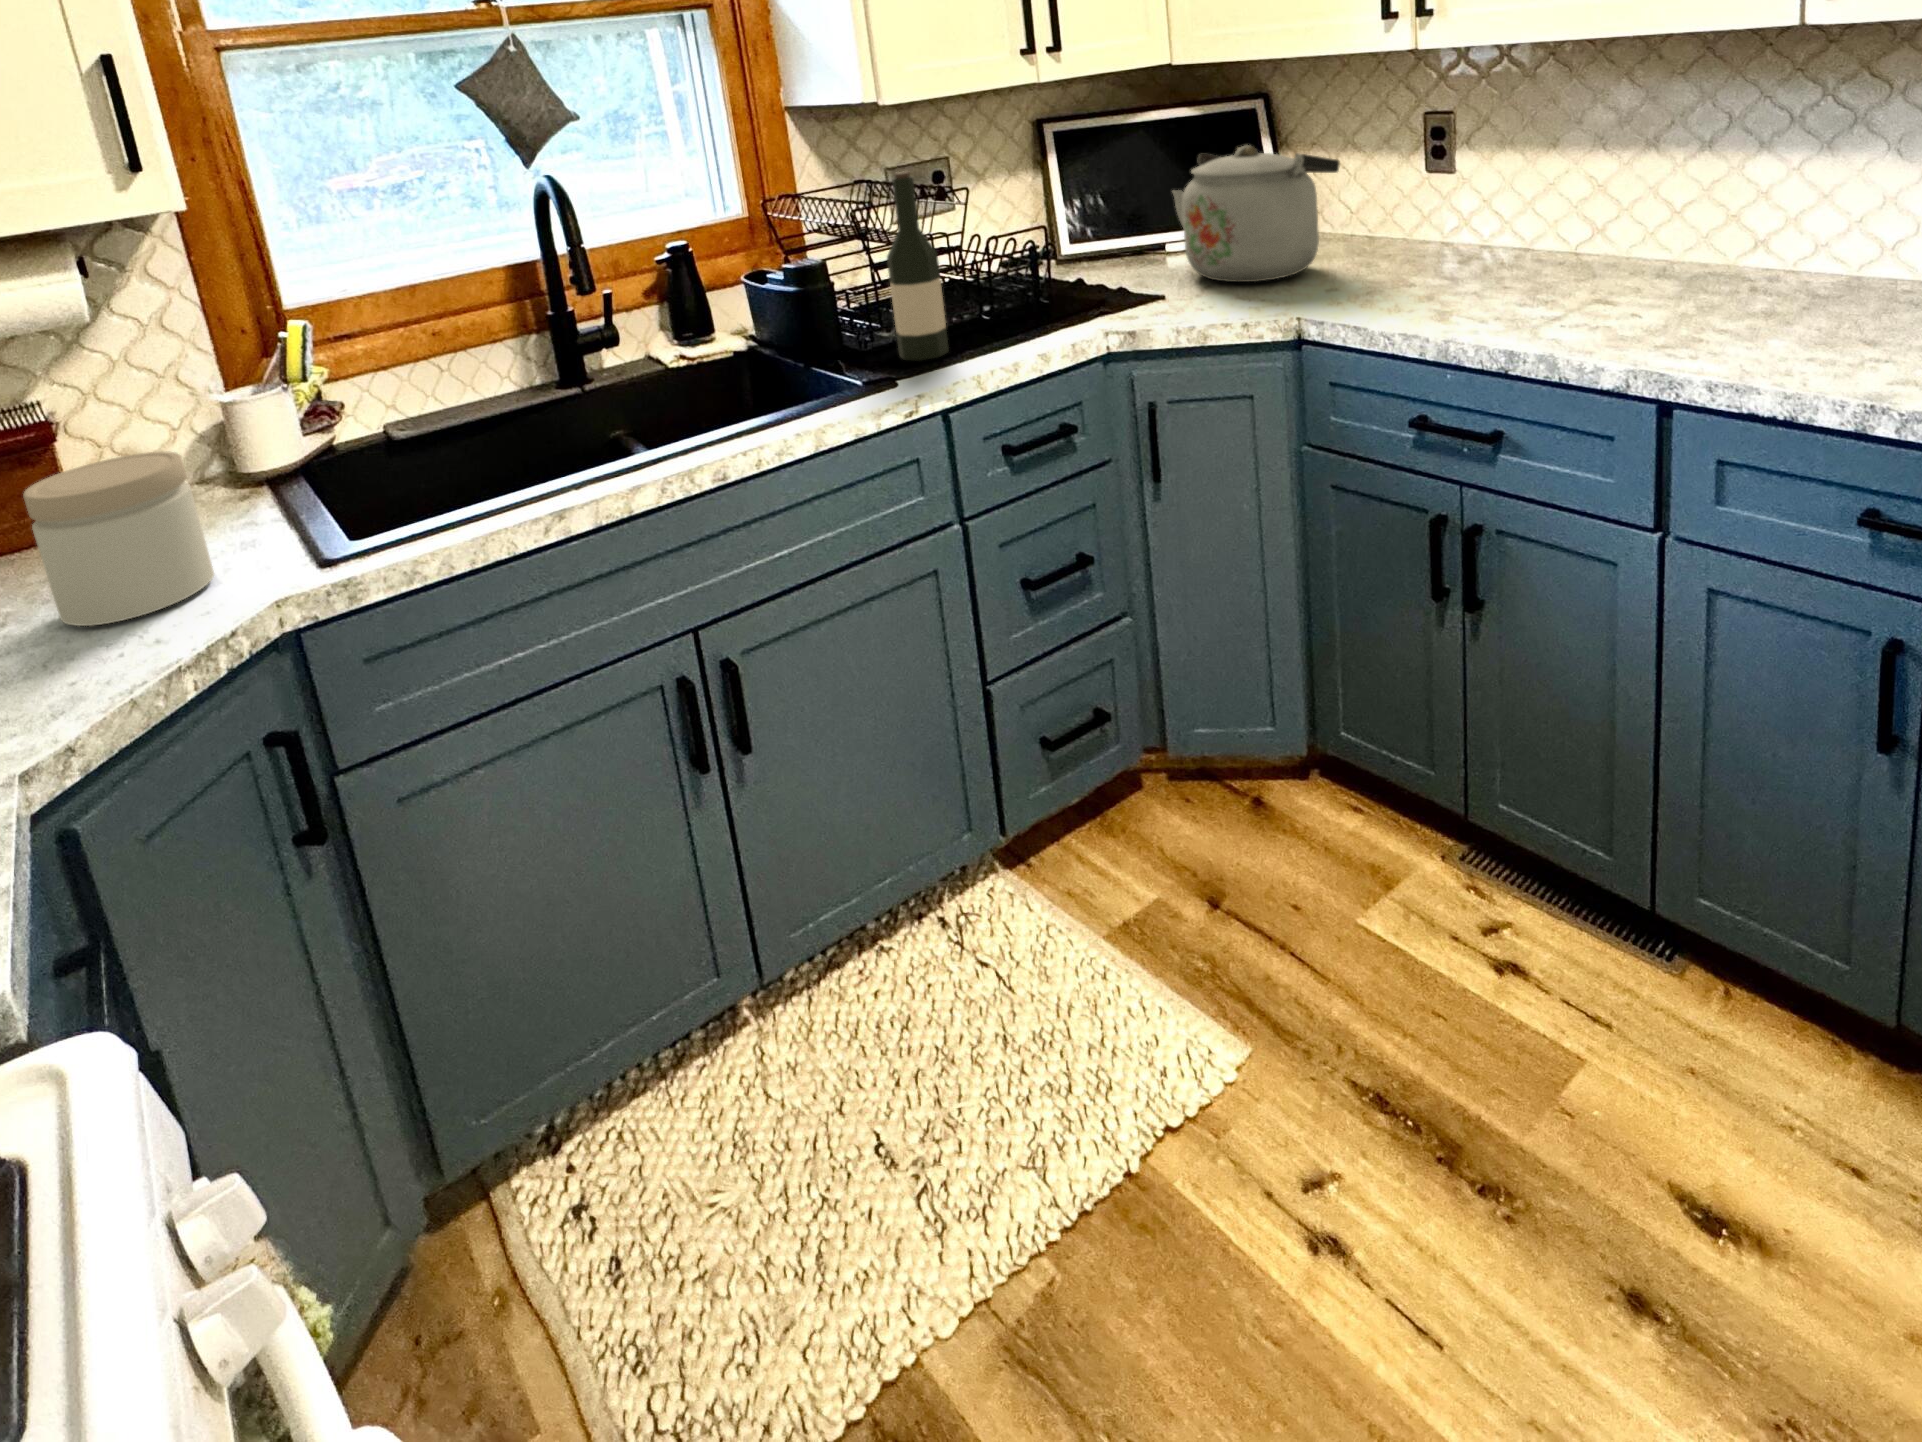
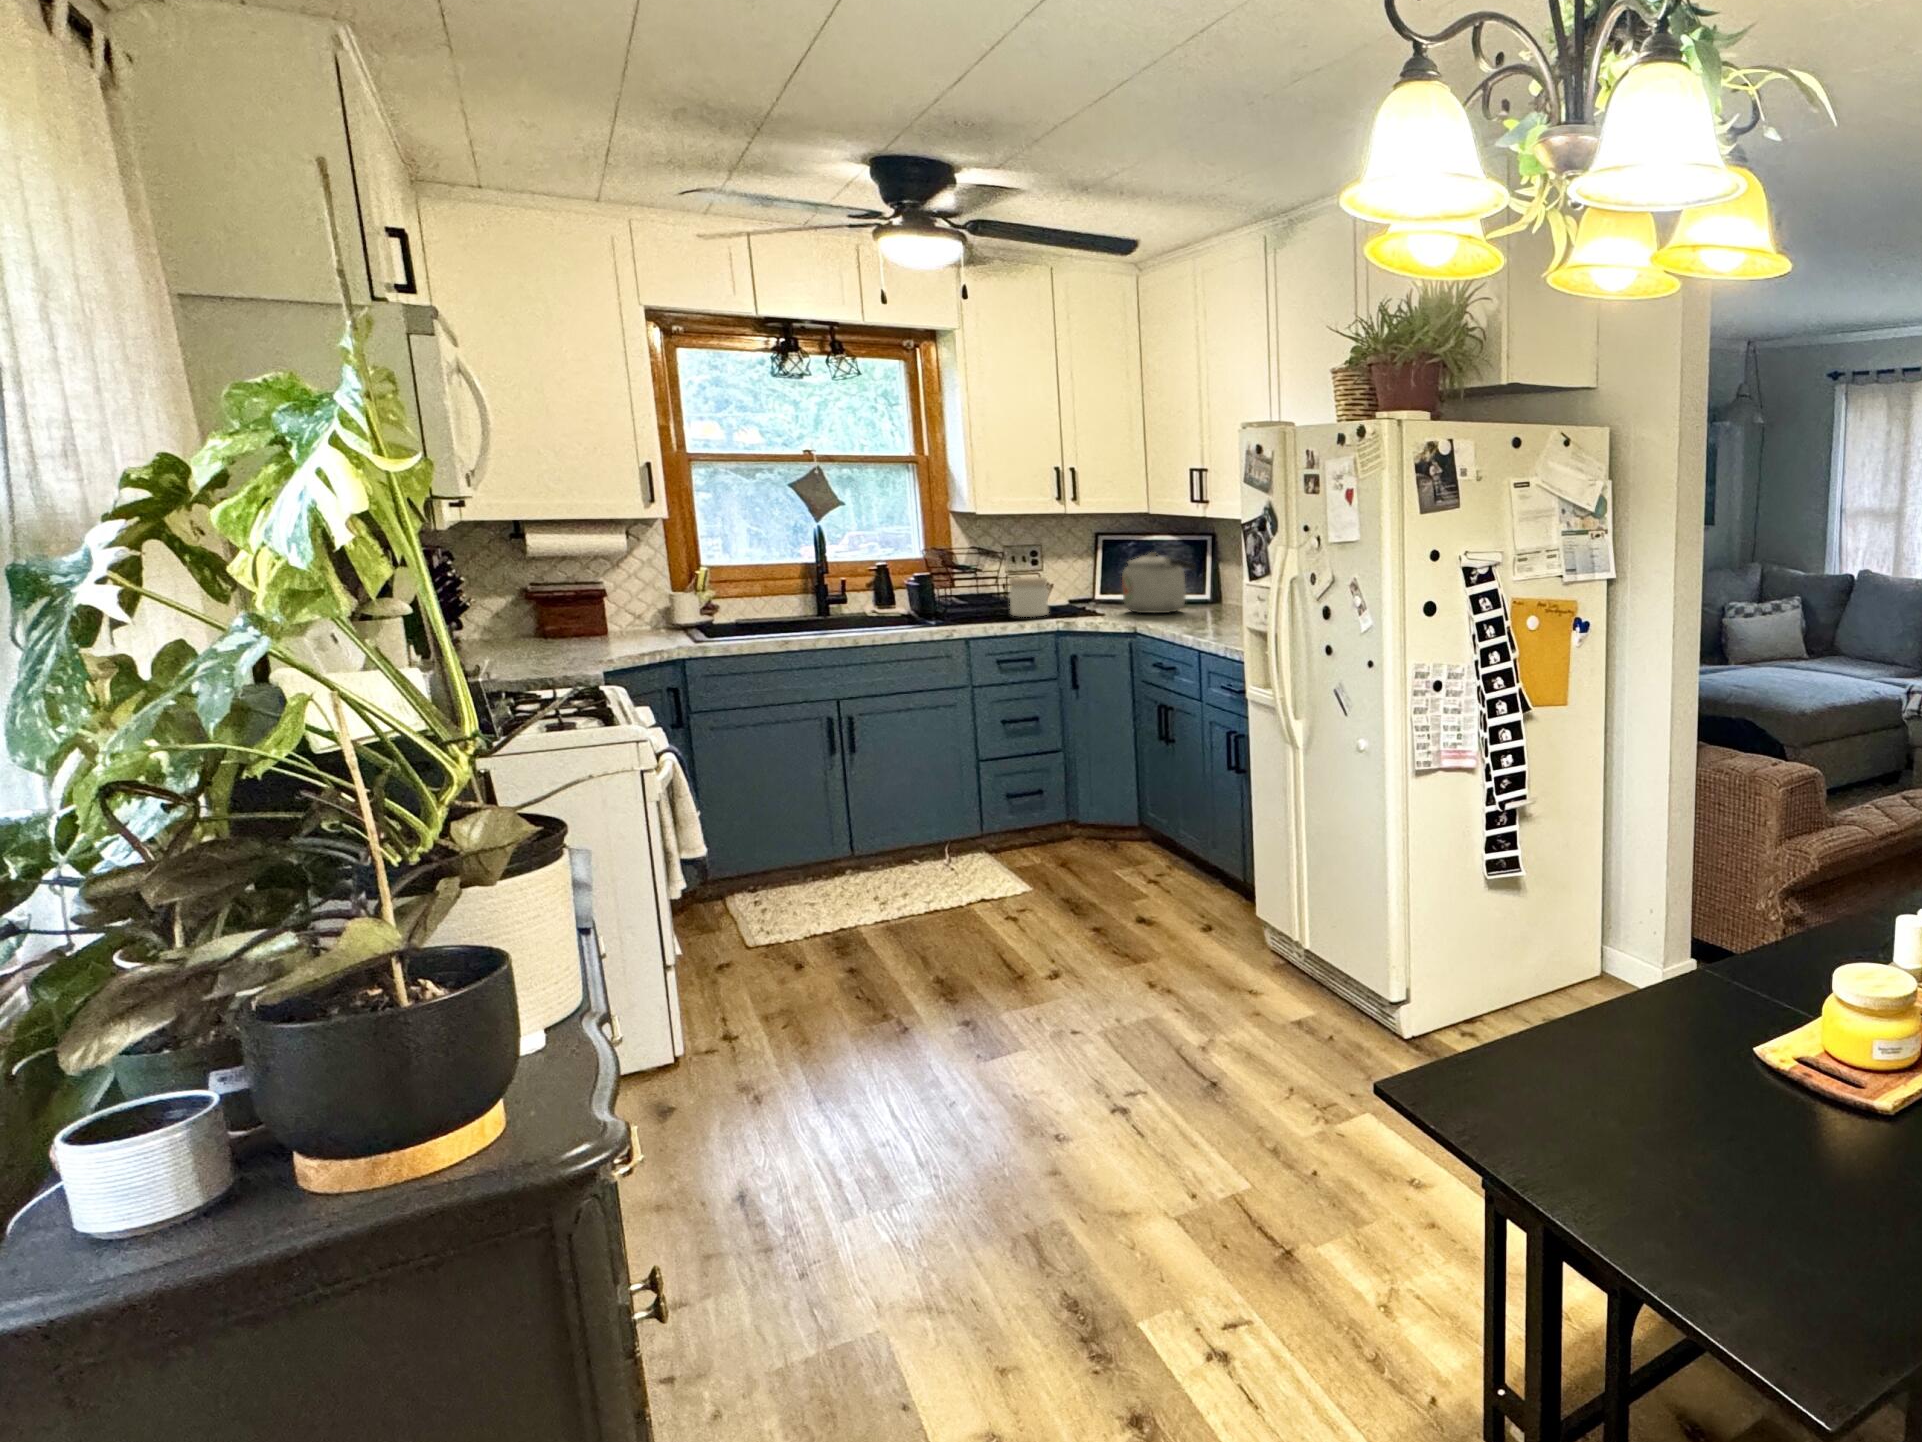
wine bottle: present [887,171,949,360] -> none [955,541,980,620]
jar: present [23,451,214,626] -> present [1009,577,1049,617]

